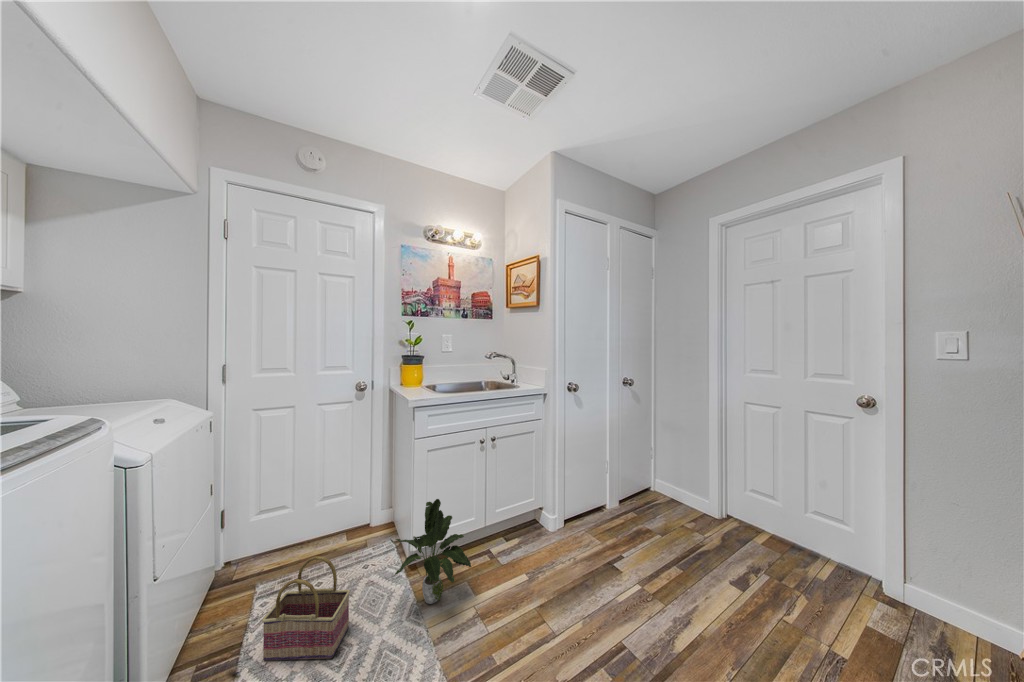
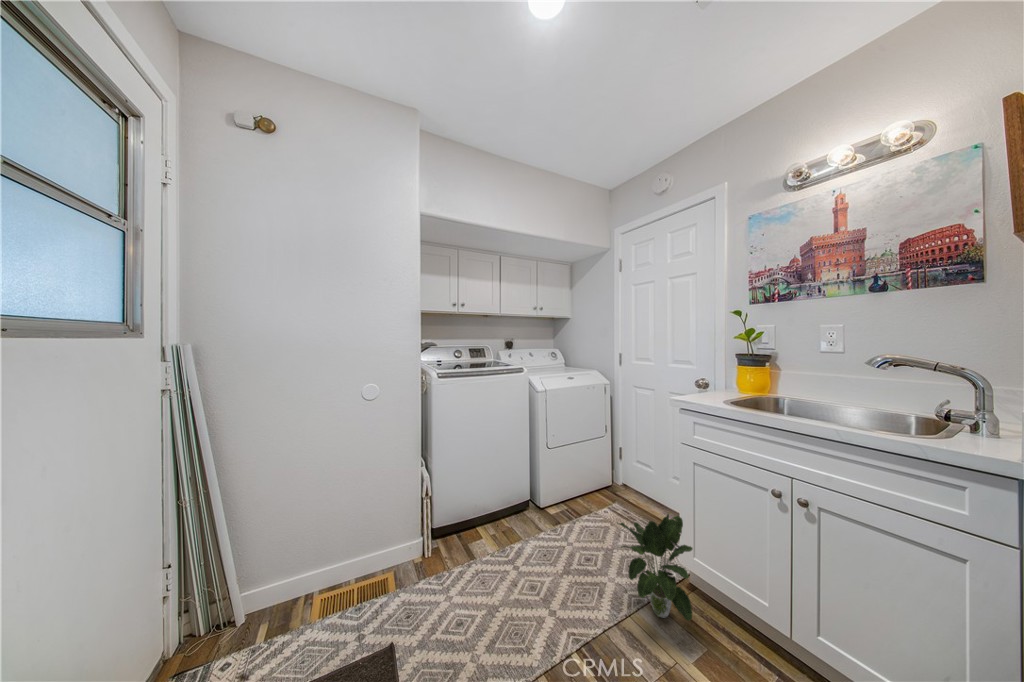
basket: present [262,556,350,660] -> none [572,492,607,560]

